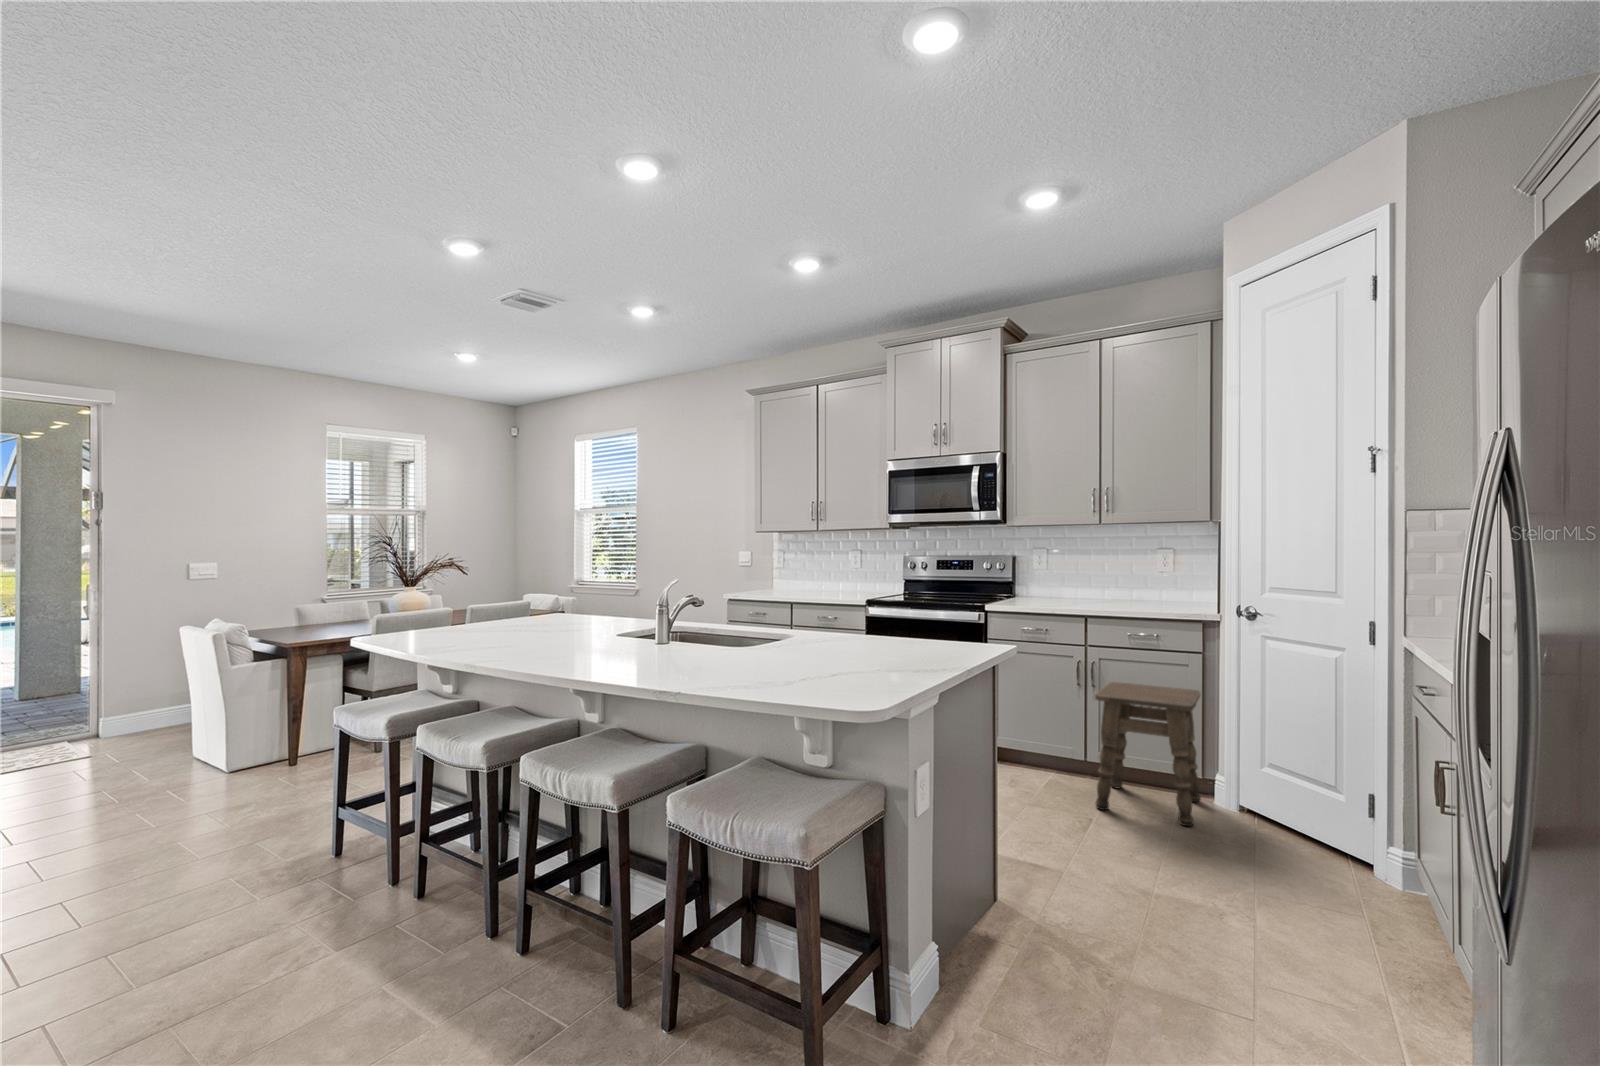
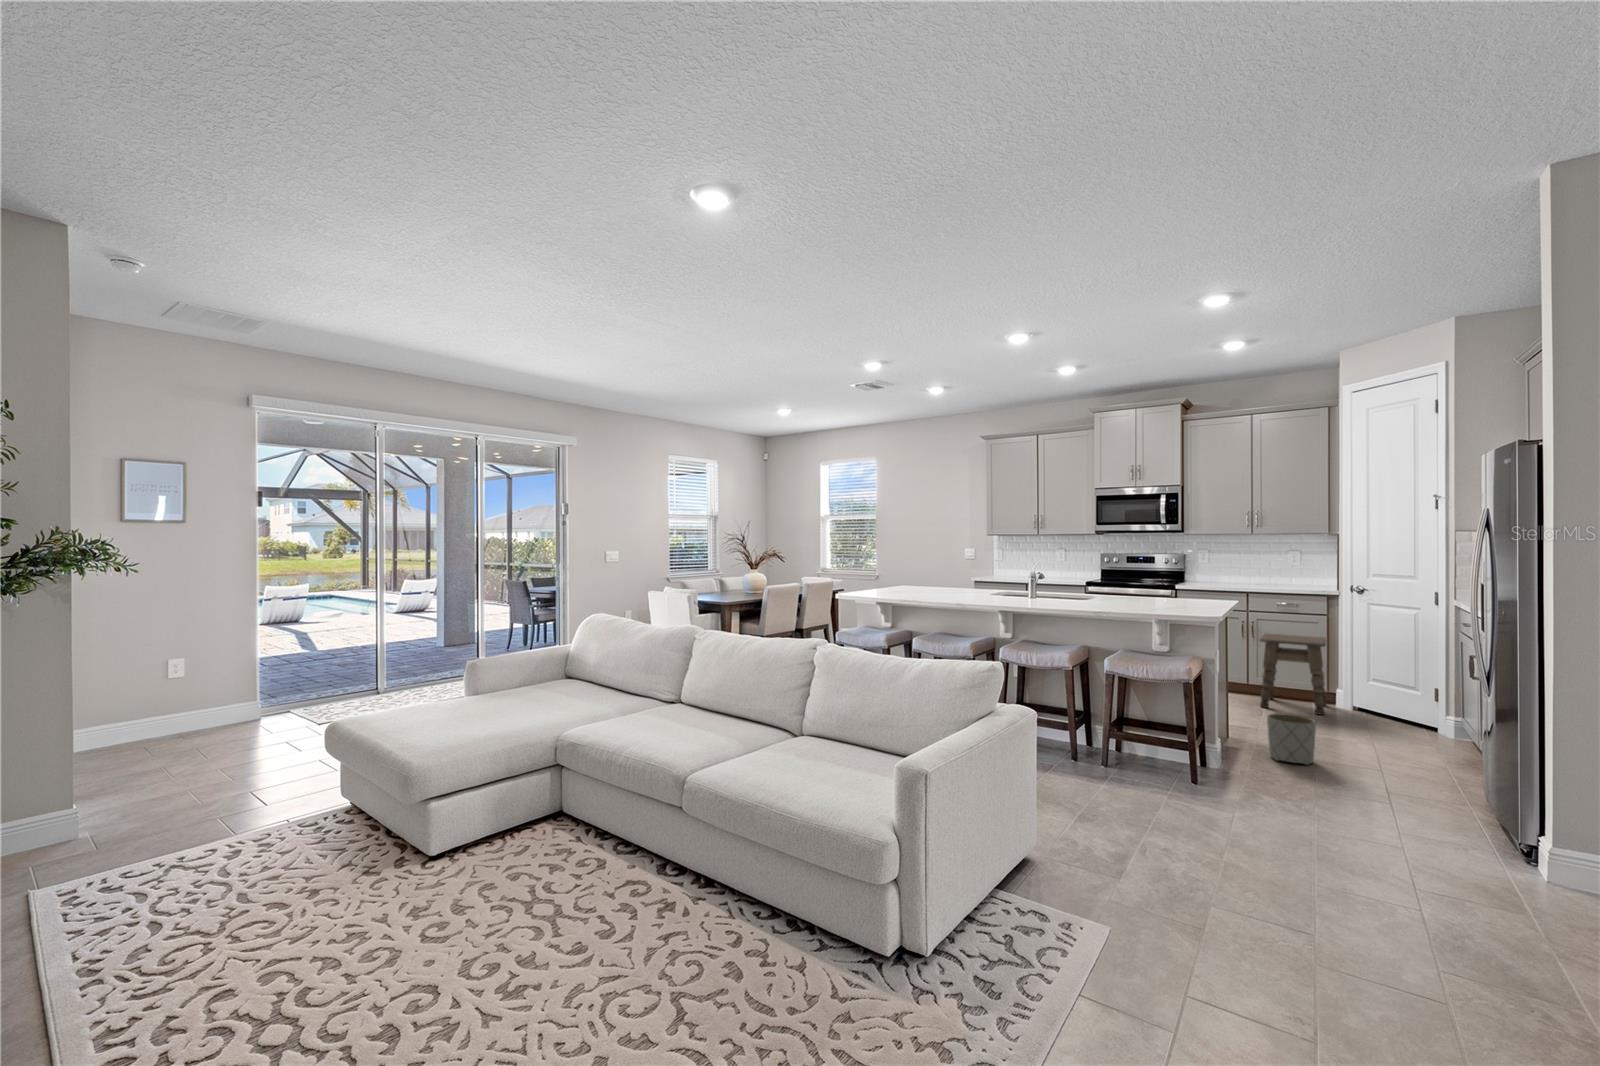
planter: none [1056,872,1146,999] -> present [1267,713,1316,765]

